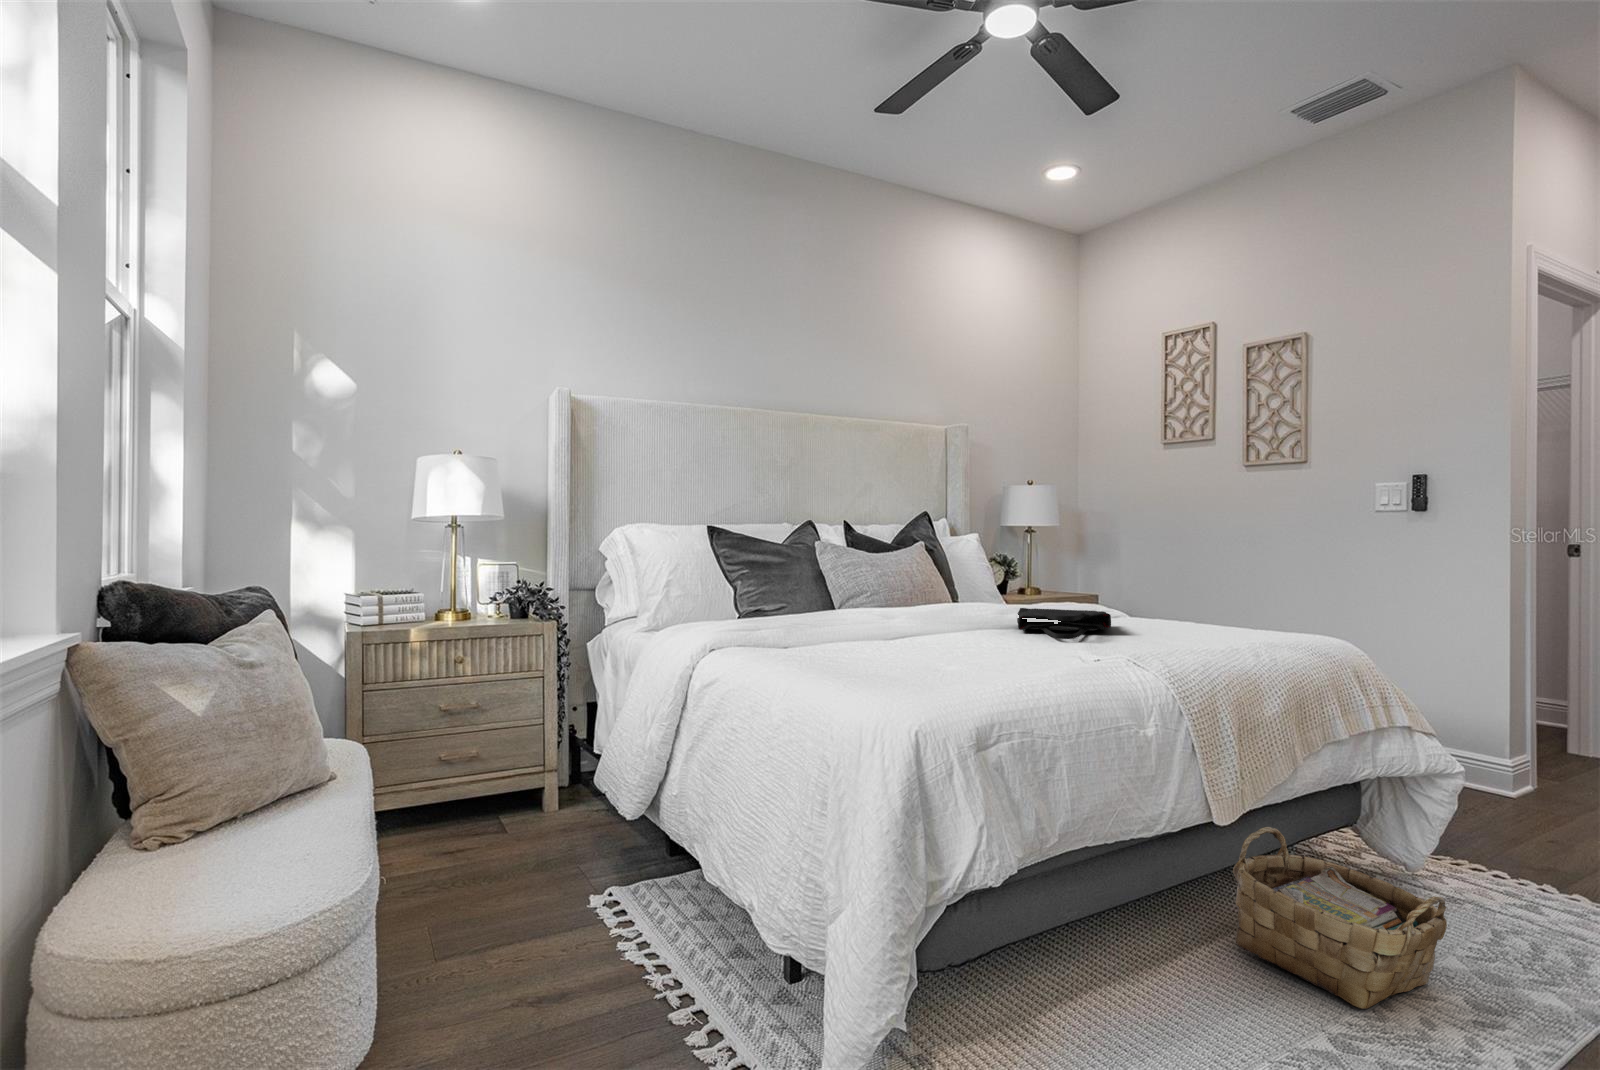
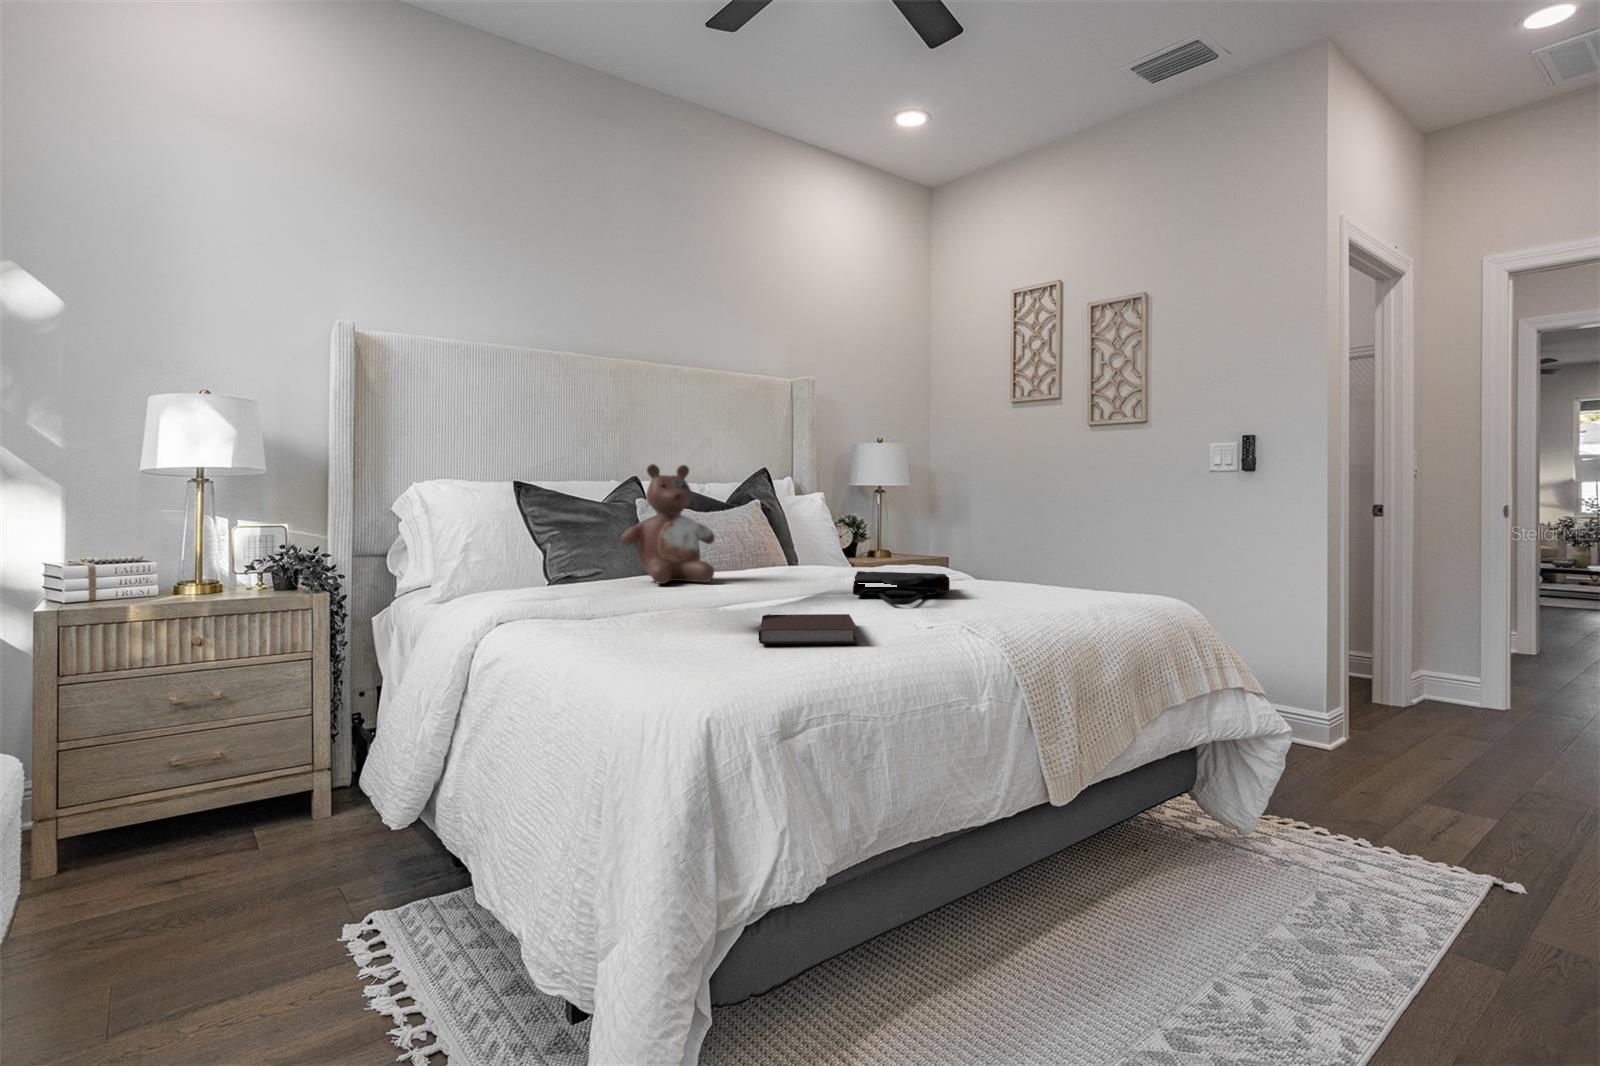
stuffed bear: none [805,510,890,617] -> present [621,464,715,584]
notebook: none [942,645,1034,671] -> present [759,614,858,644]
woven basket: present [1233,827,1447,1009] -> none [1069,802,1281,998]

